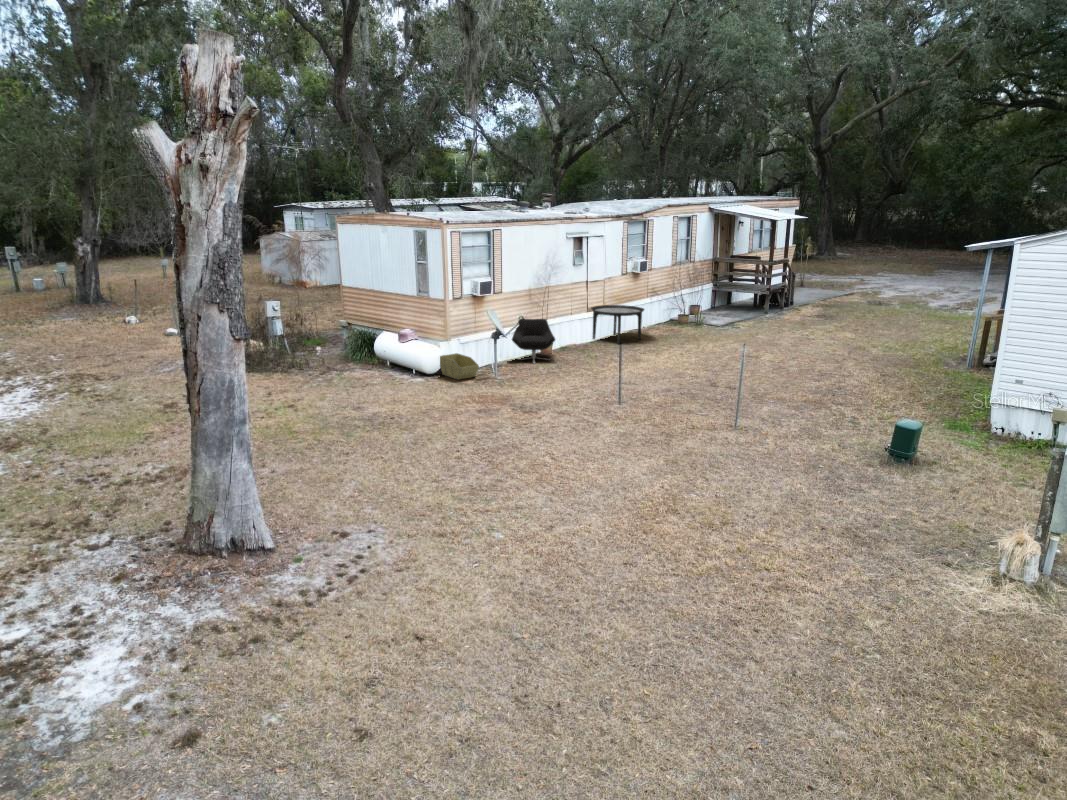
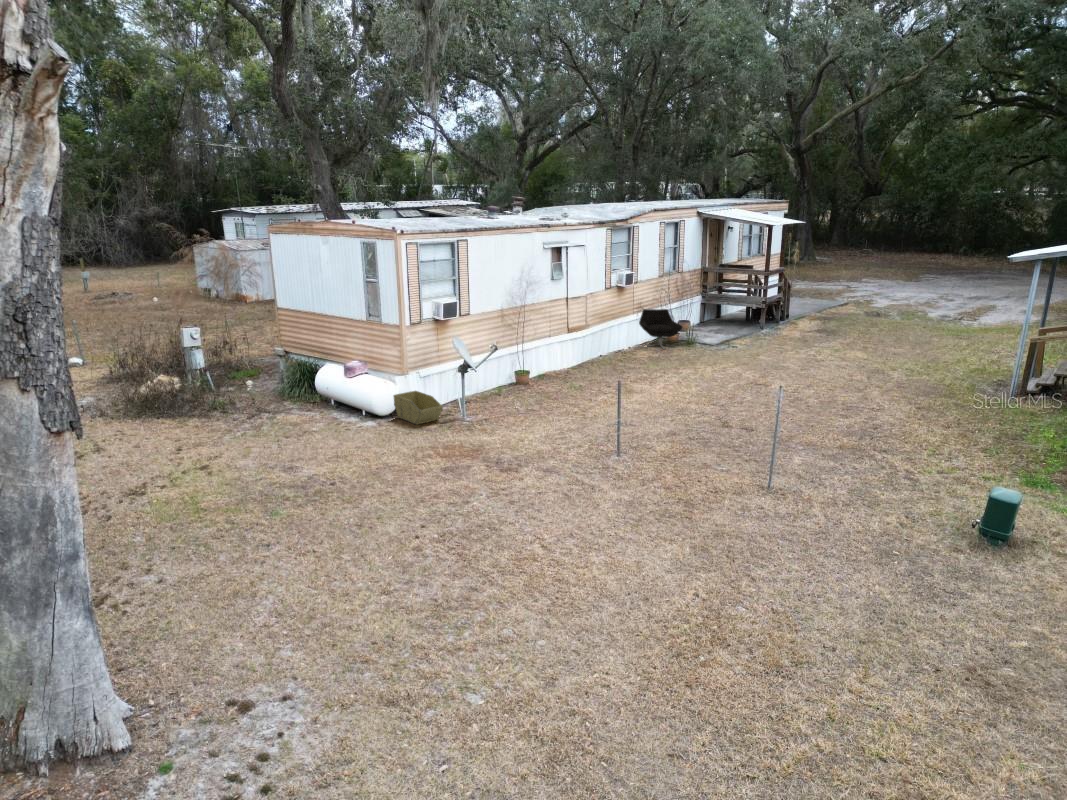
round table: present [591,305,644,344] -> none [572,325,634,372]
lounge chair: present [512,319,555,364] -> present [639,309,682,349]

